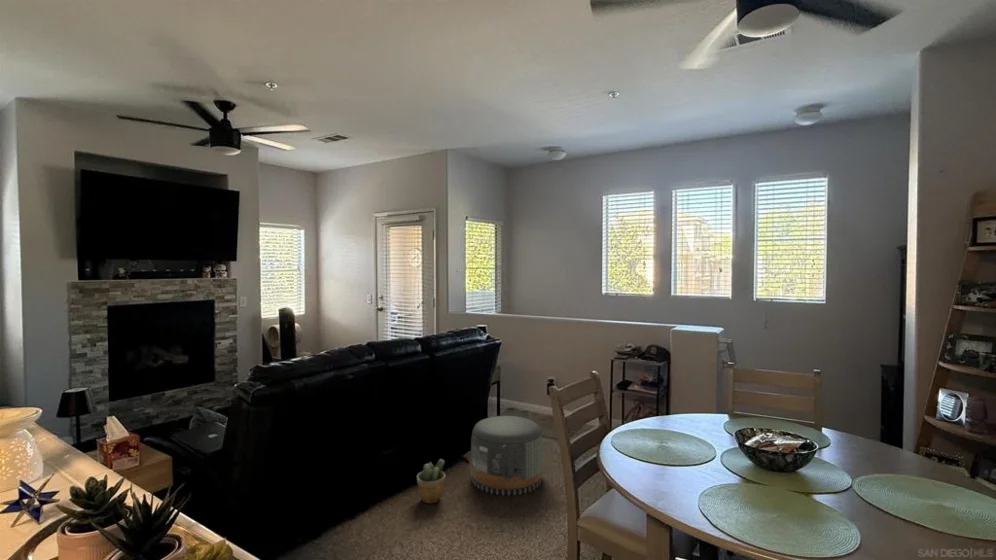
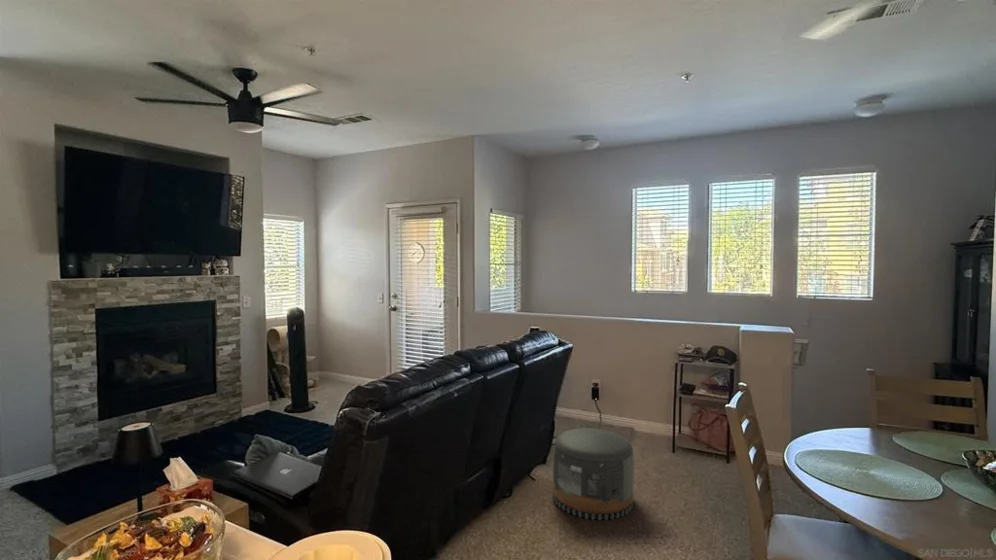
potted plant: present [417,459,445,503] -> none [506,483,539,535]

